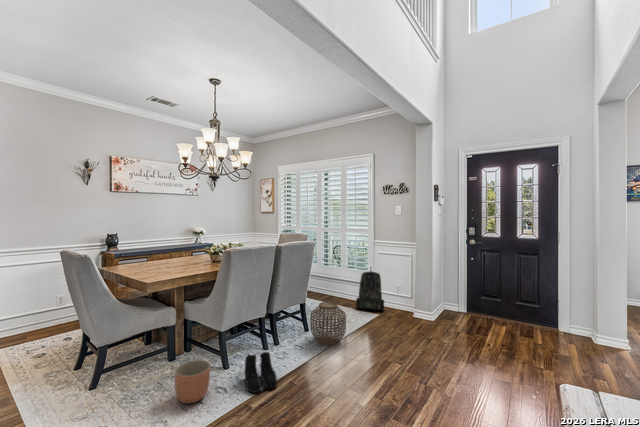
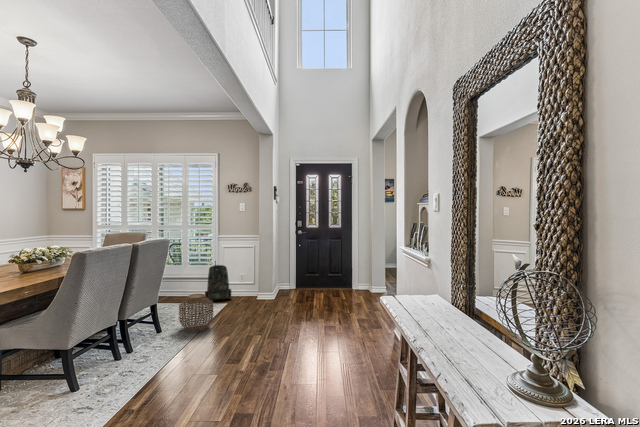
boots: present [245,352,277,393] -> none [140,340,176,374]
planter: present [175,360,210,404] -> none [79,358,116,398]

